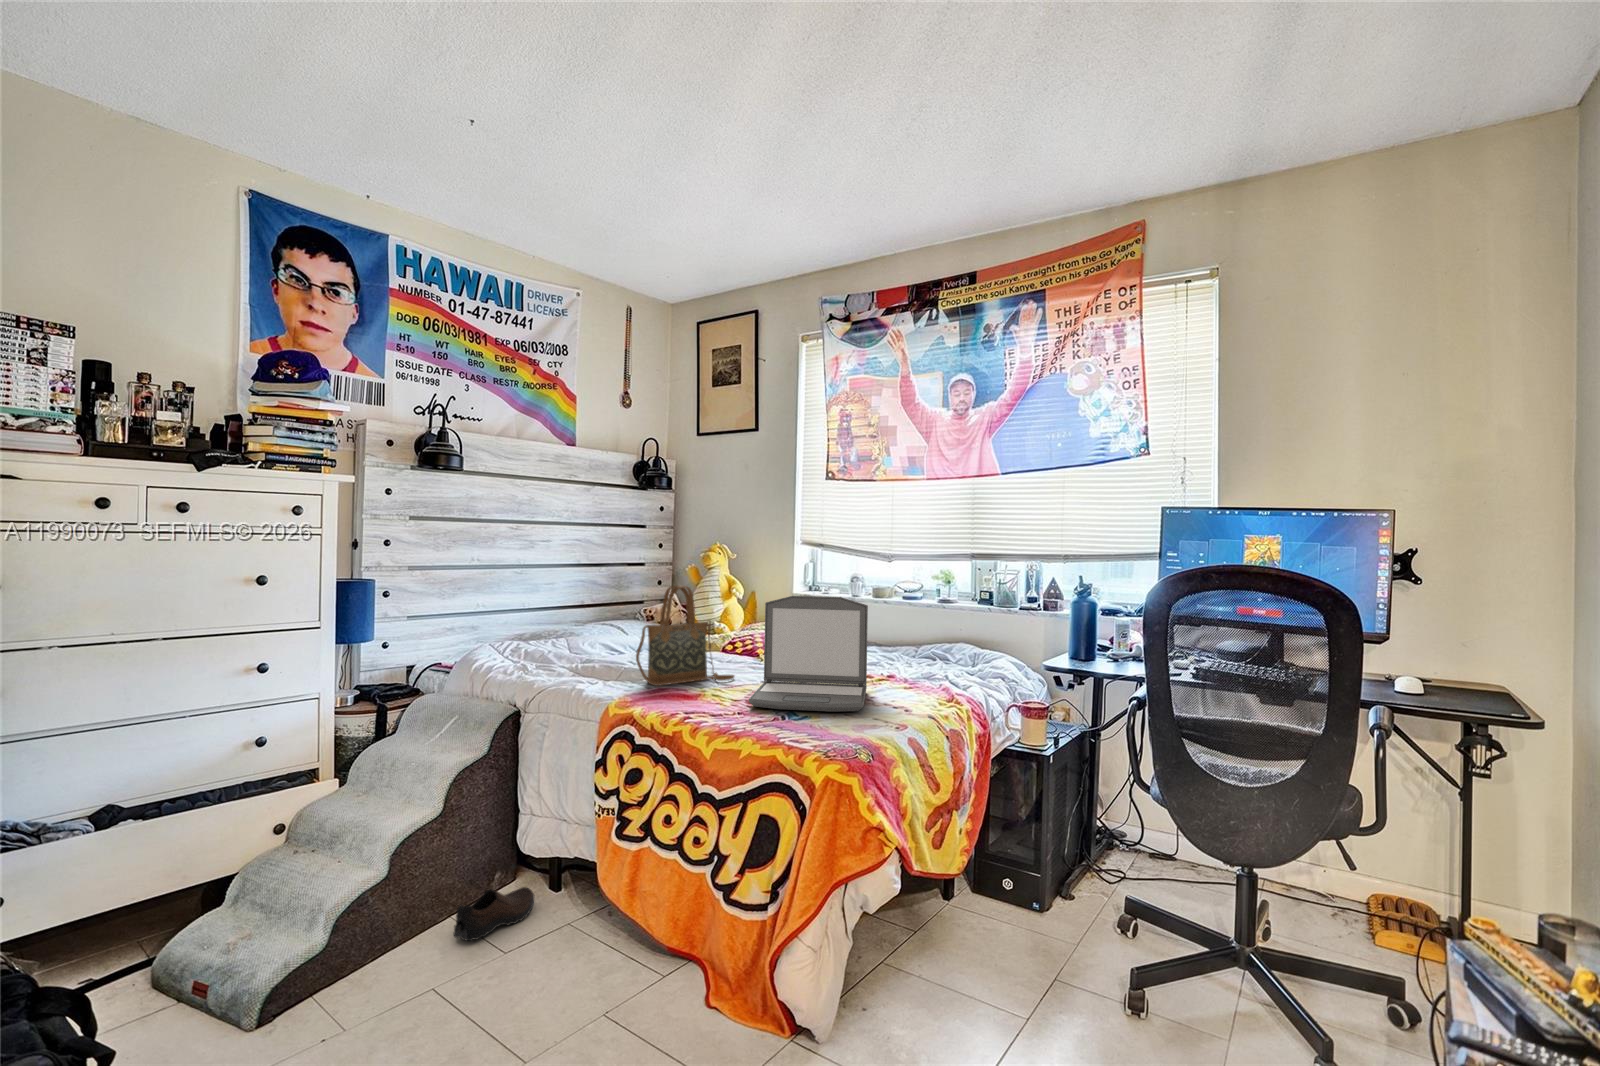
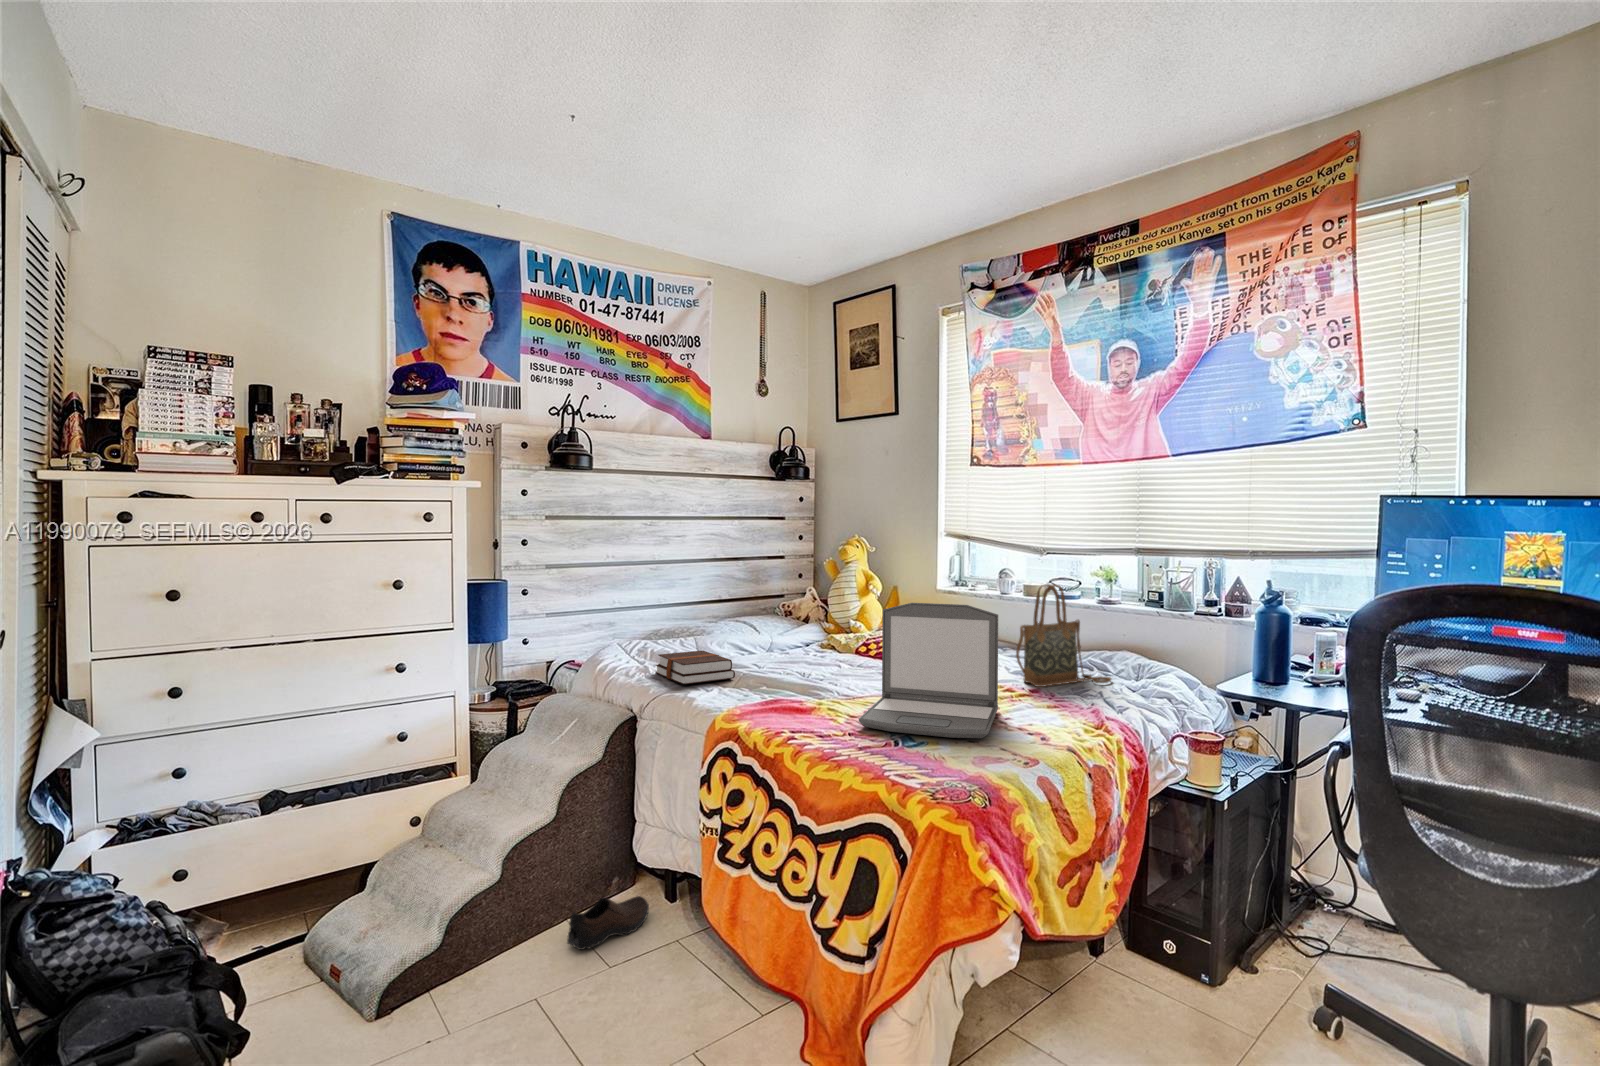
handbag: present [636,586,734,686] -> present [1016,584,1111,687]
hardback book: none [536,648,619,678] -> present [656,651,735,684]

